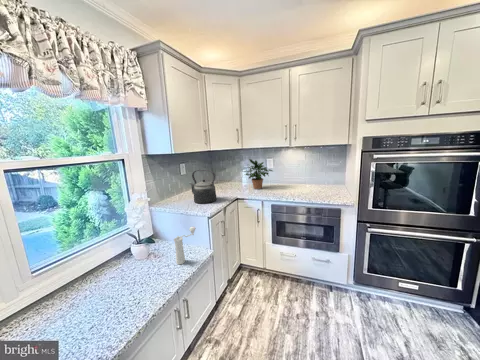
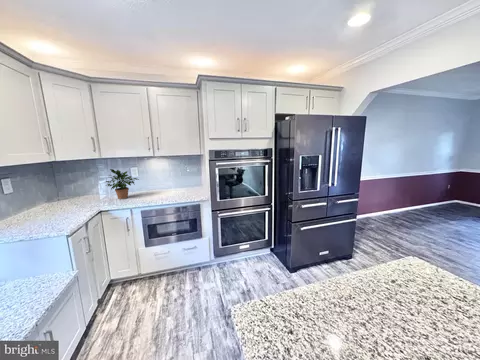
kettle: present [190,170,217,203] -> none [26,184,73,224]
pepper mill: present [174,227,196,265] -> none [19,249,52,298]

